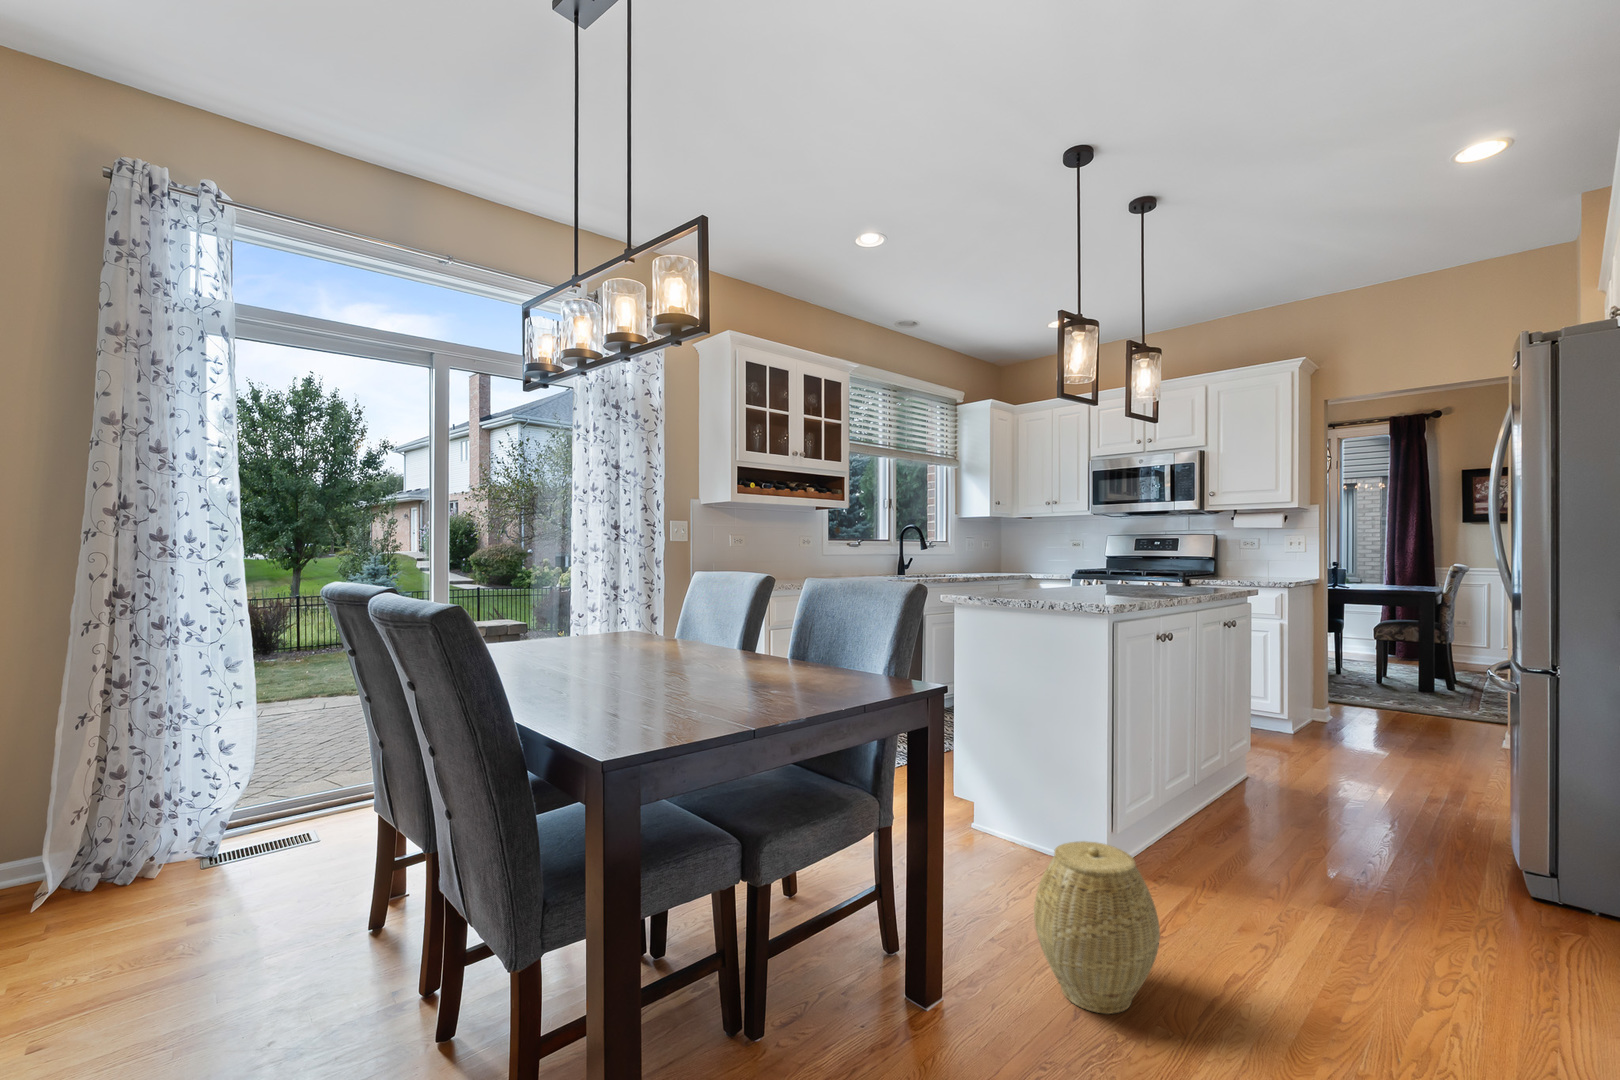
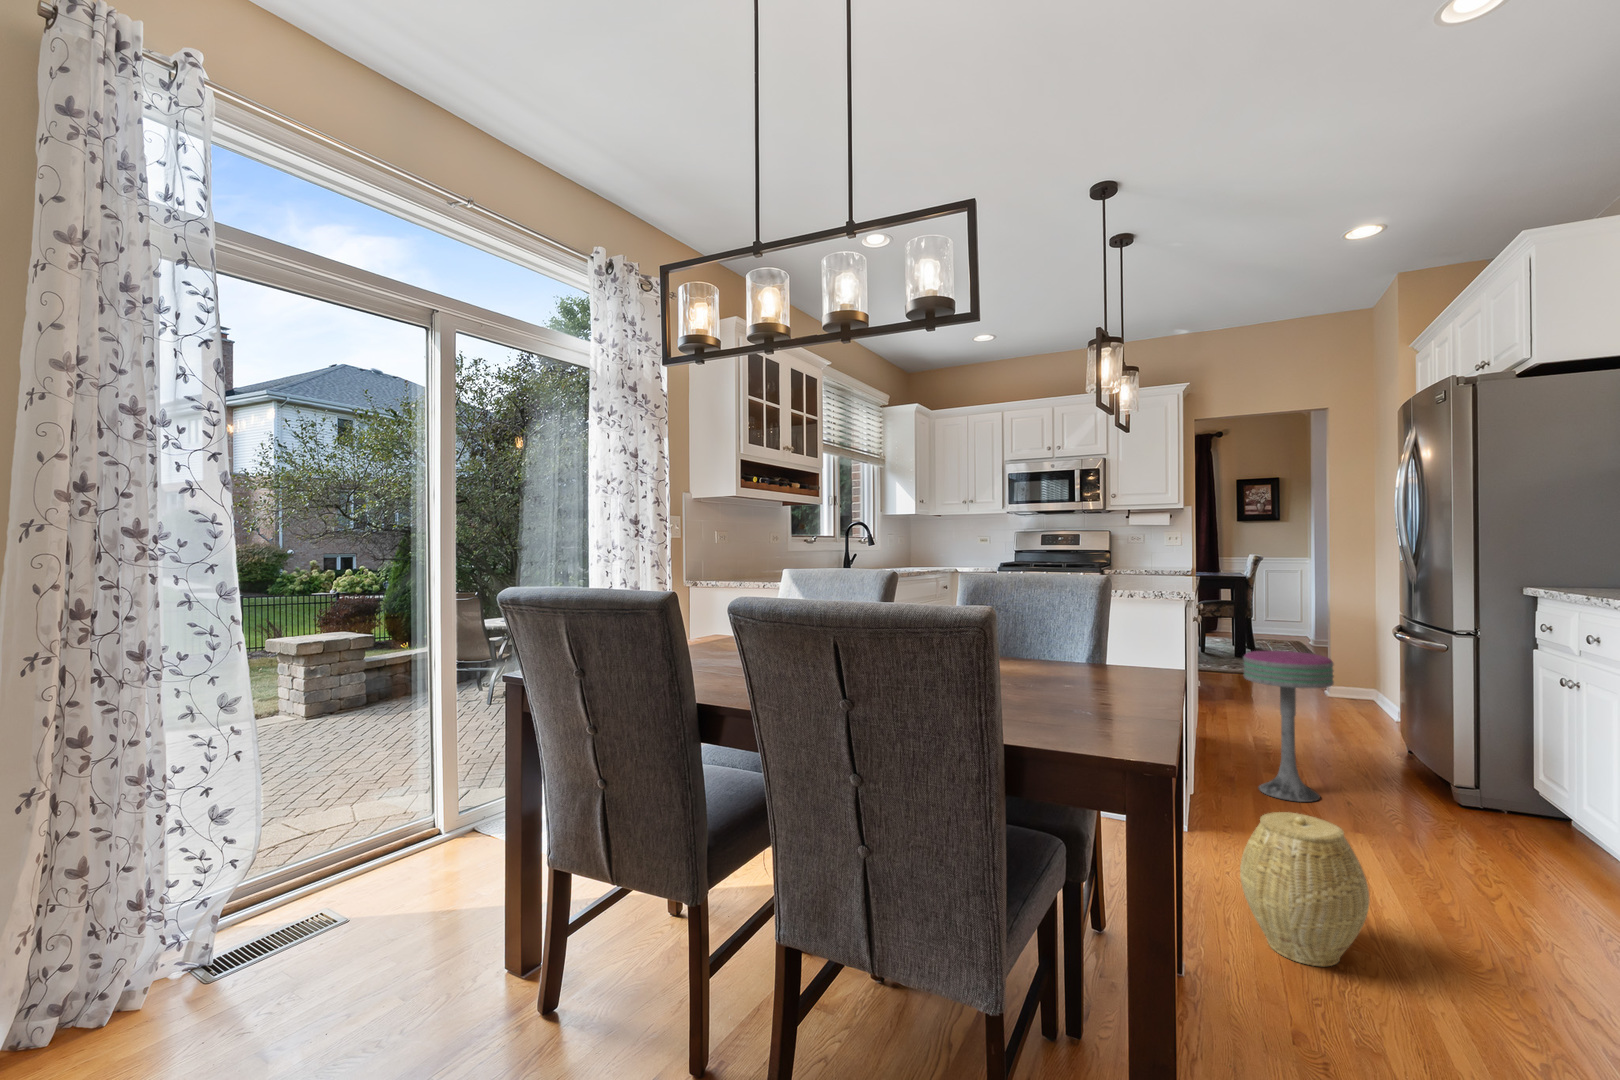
bar stool: none [1235,673,1340,853] -> present [1243,651,1334,802]

